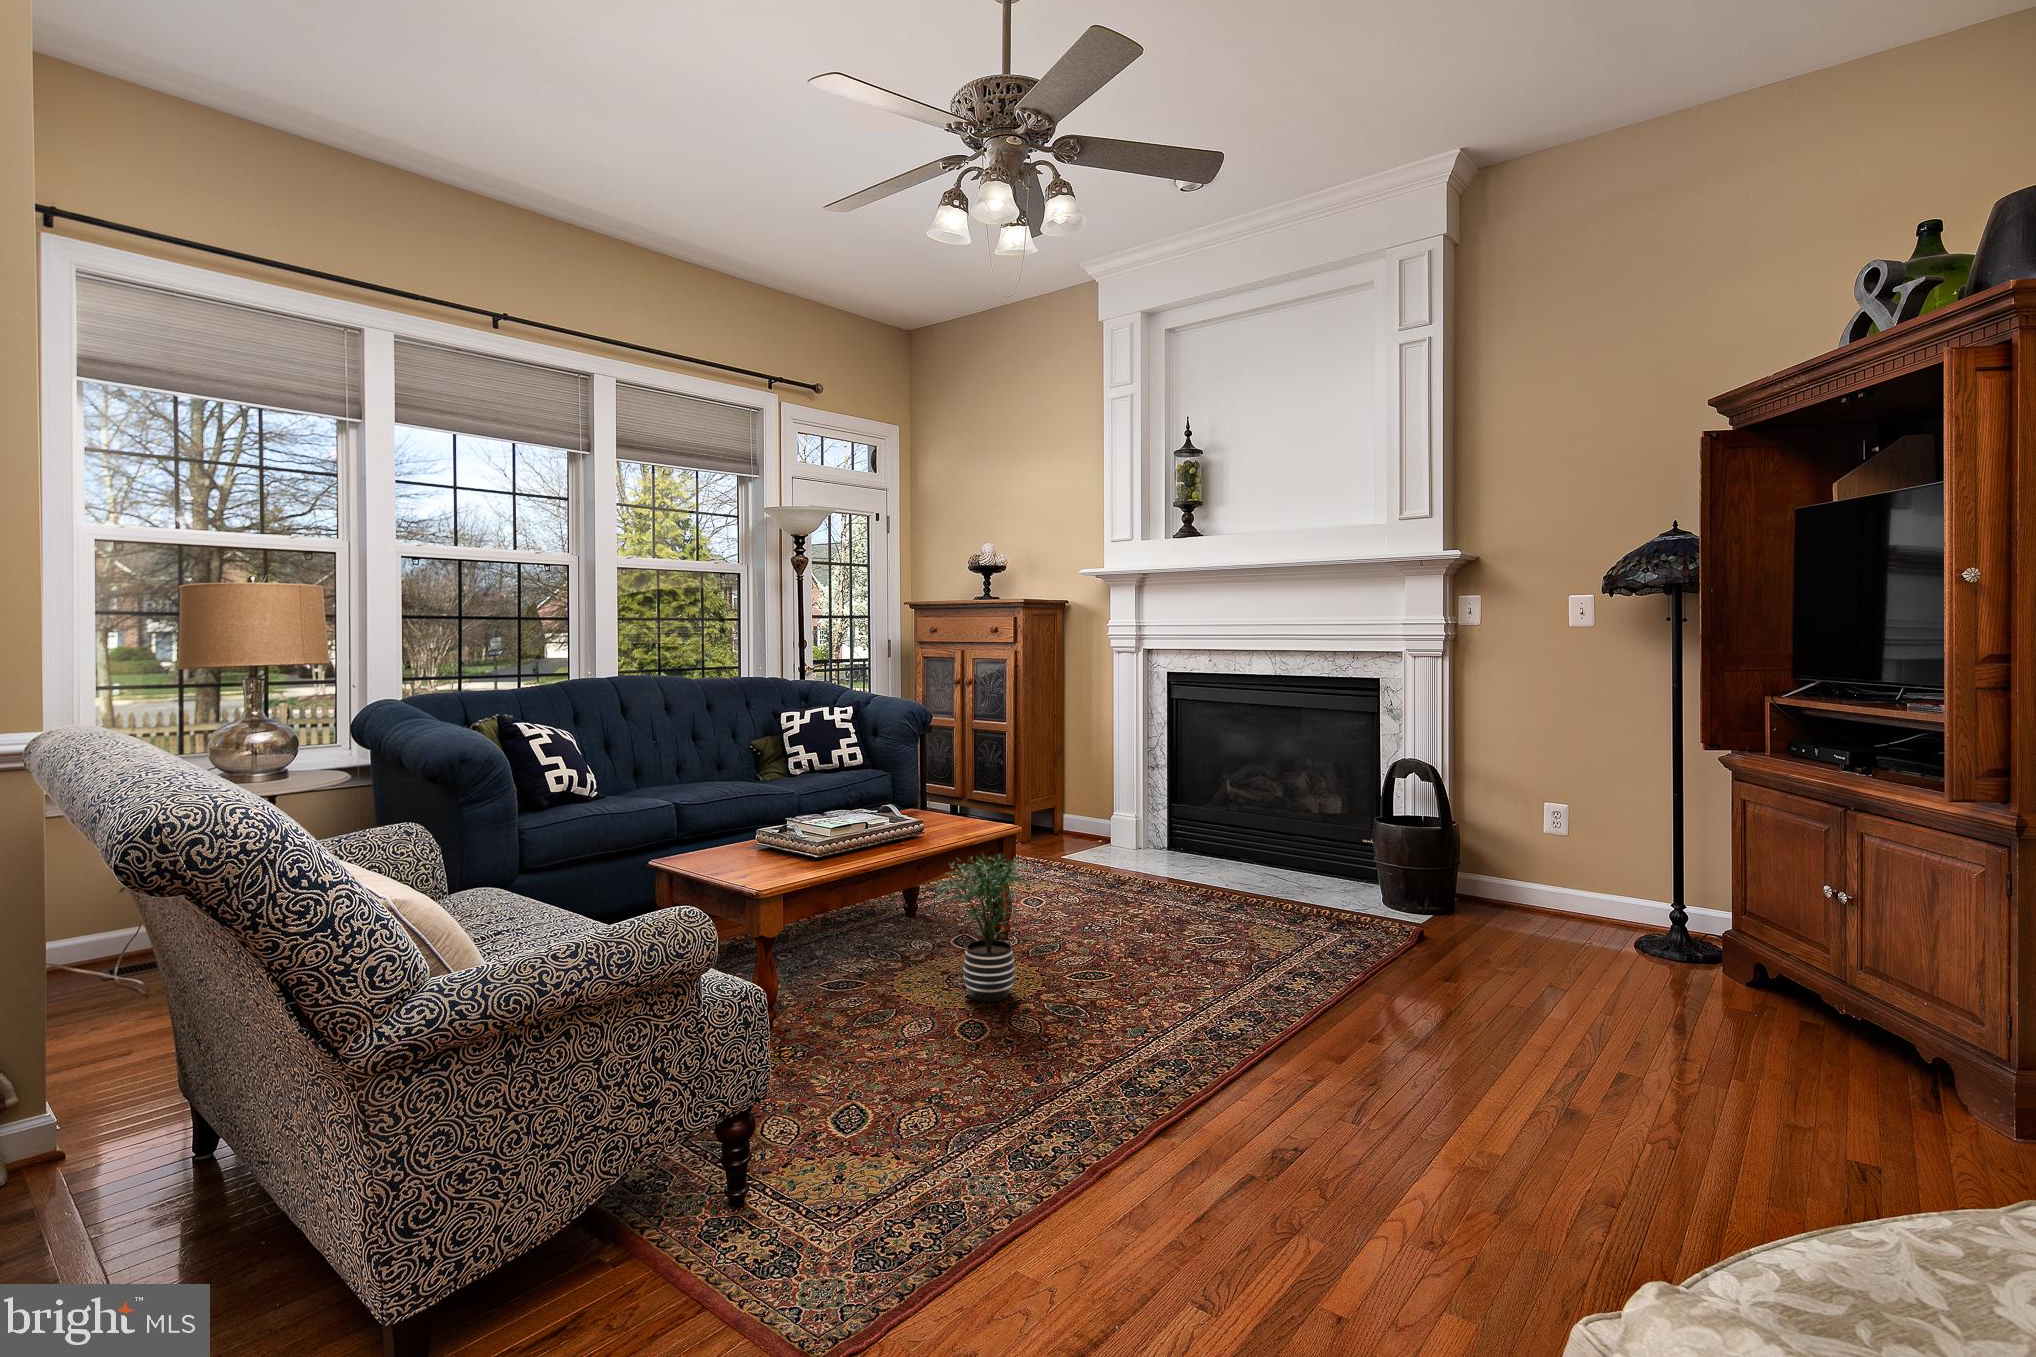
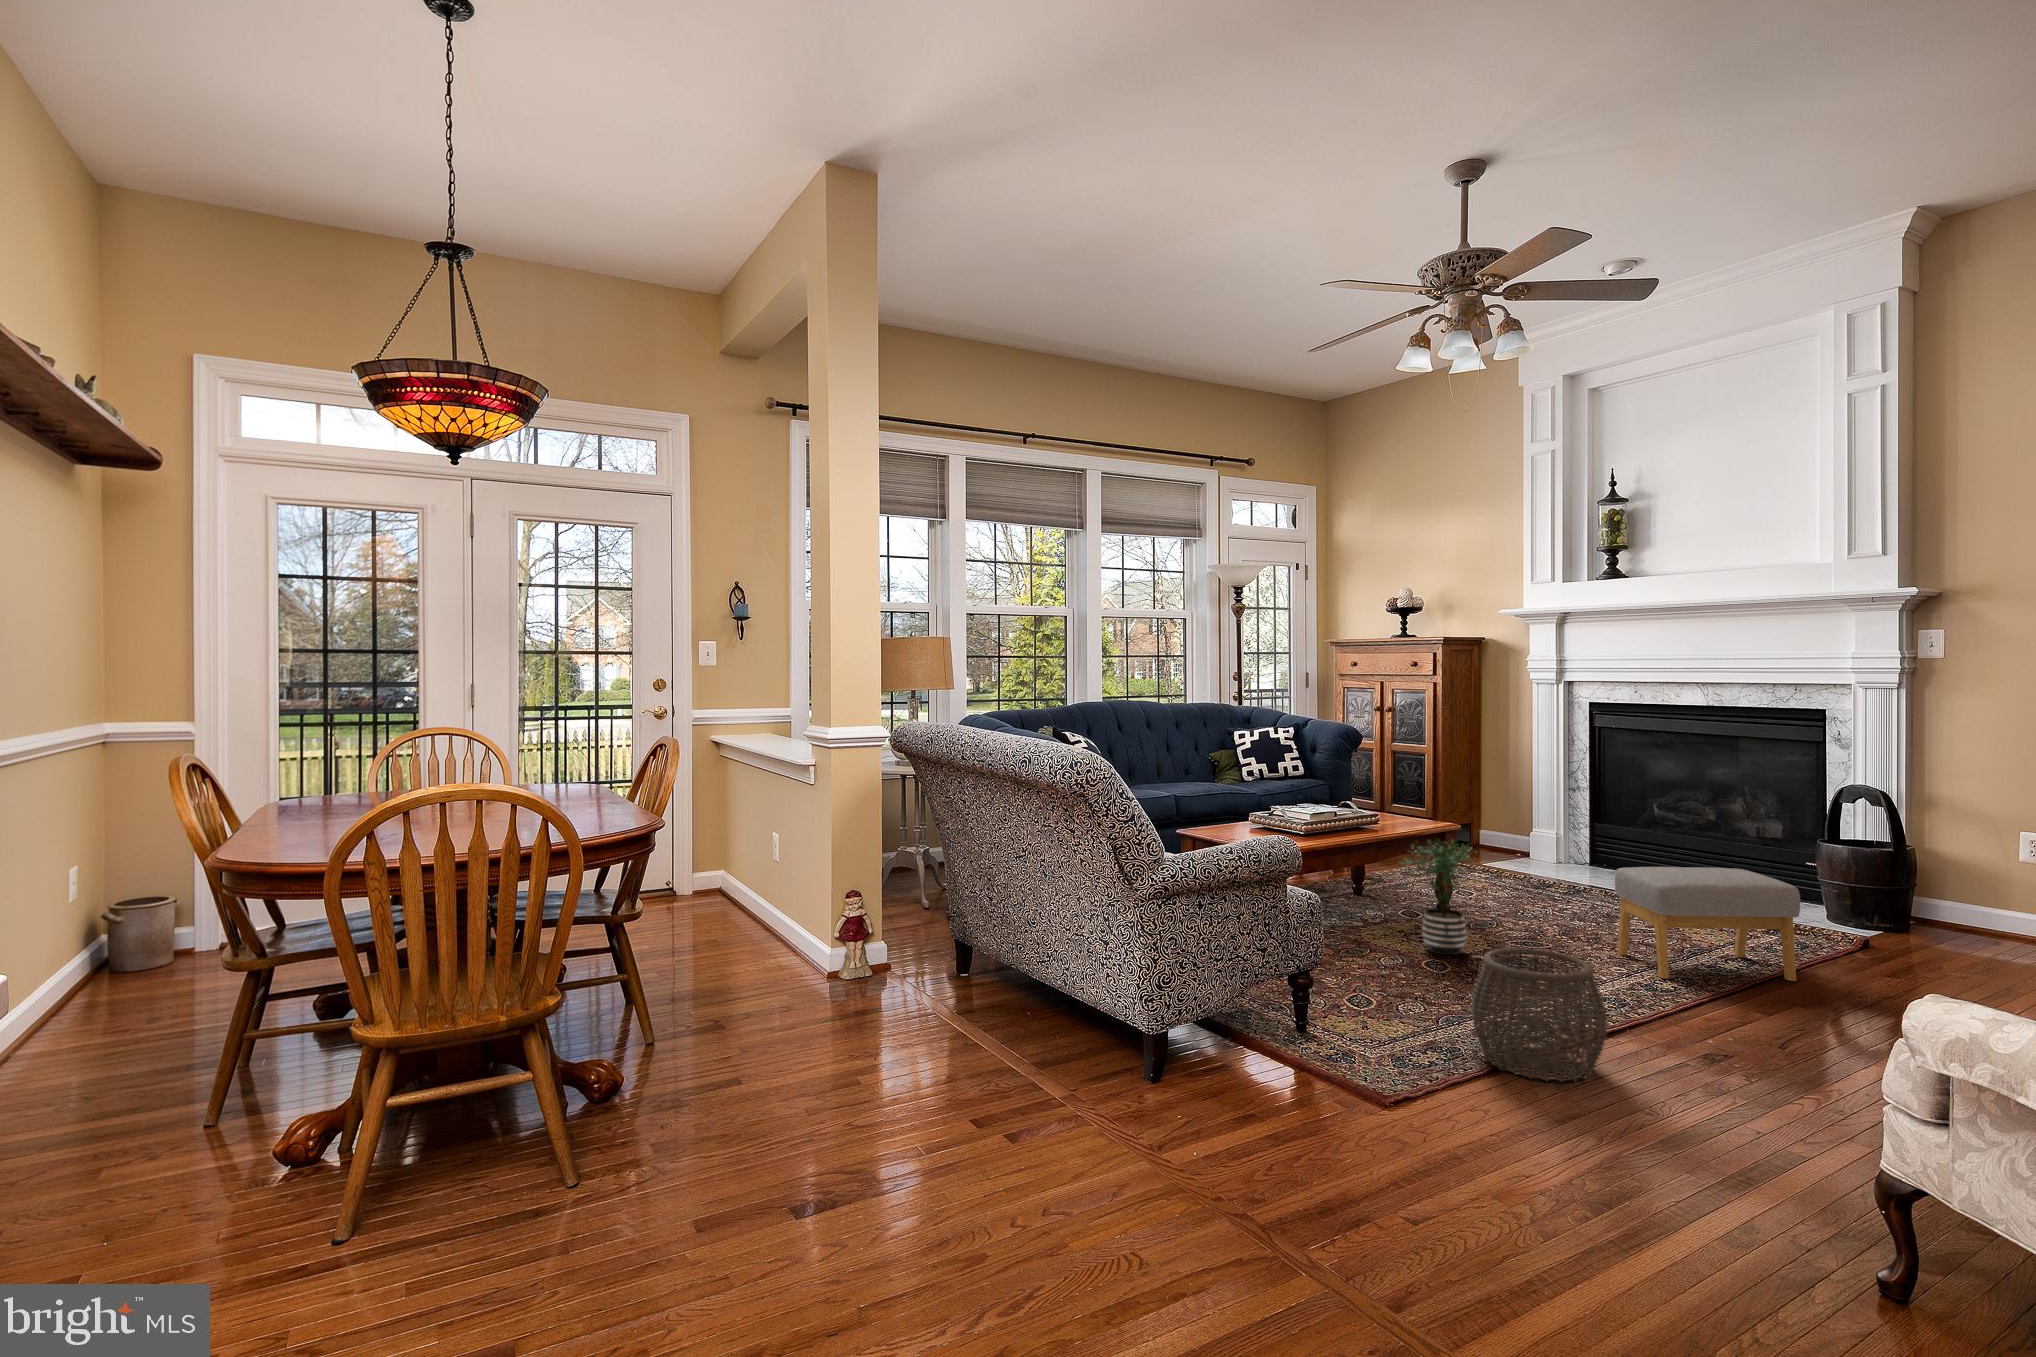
footstool: none [1181,866,1367,1011] -> present [1615,867,1800,981]
woven basket: none [978,1036,1154,1249] -> present [1471,948,1607,1082]

